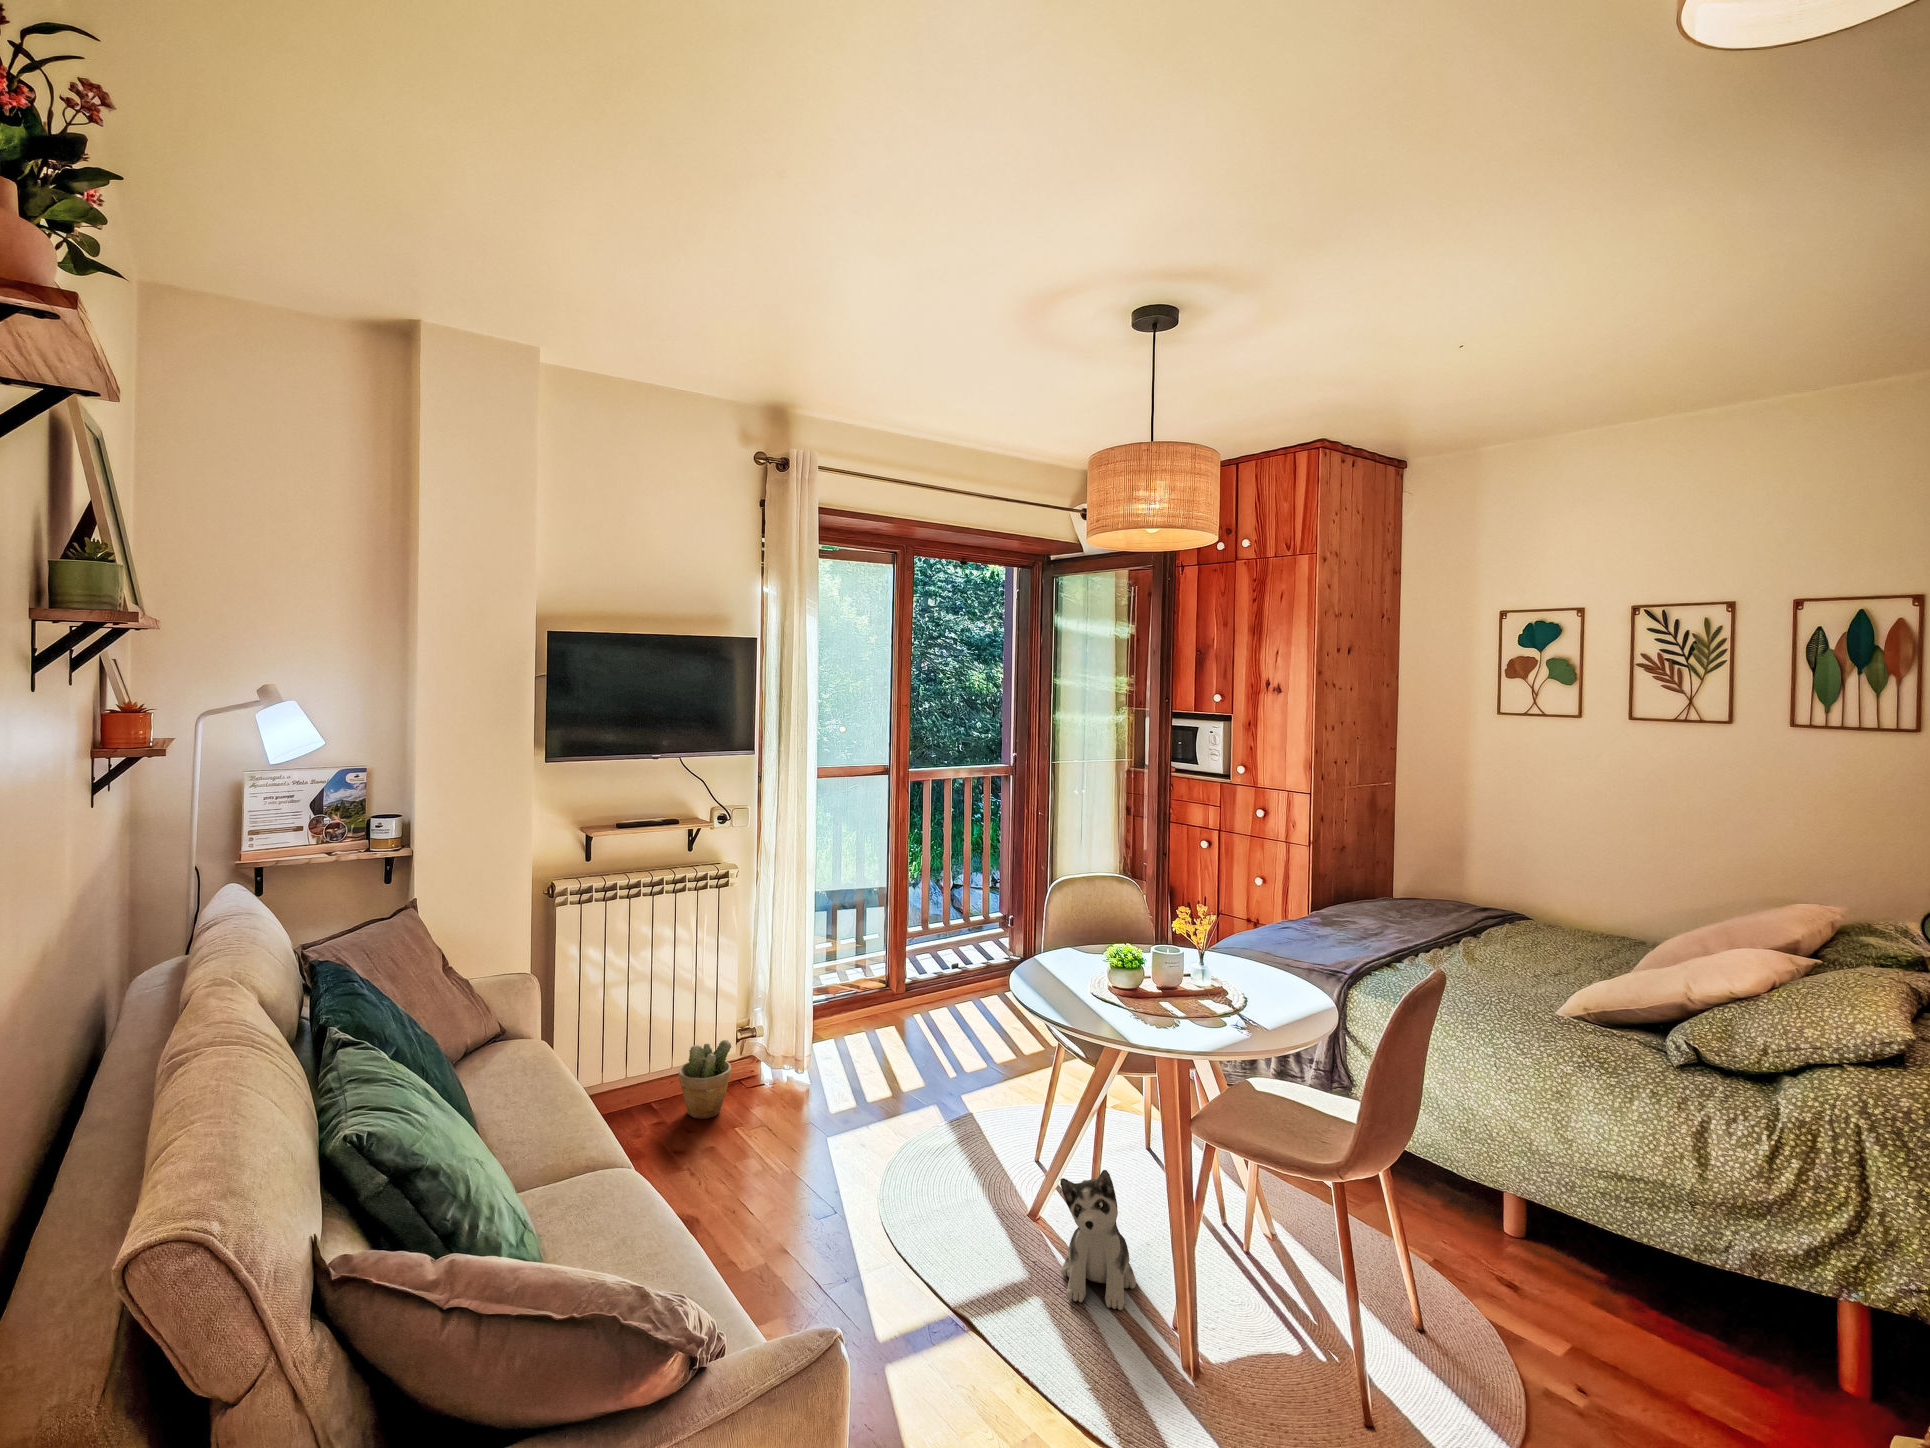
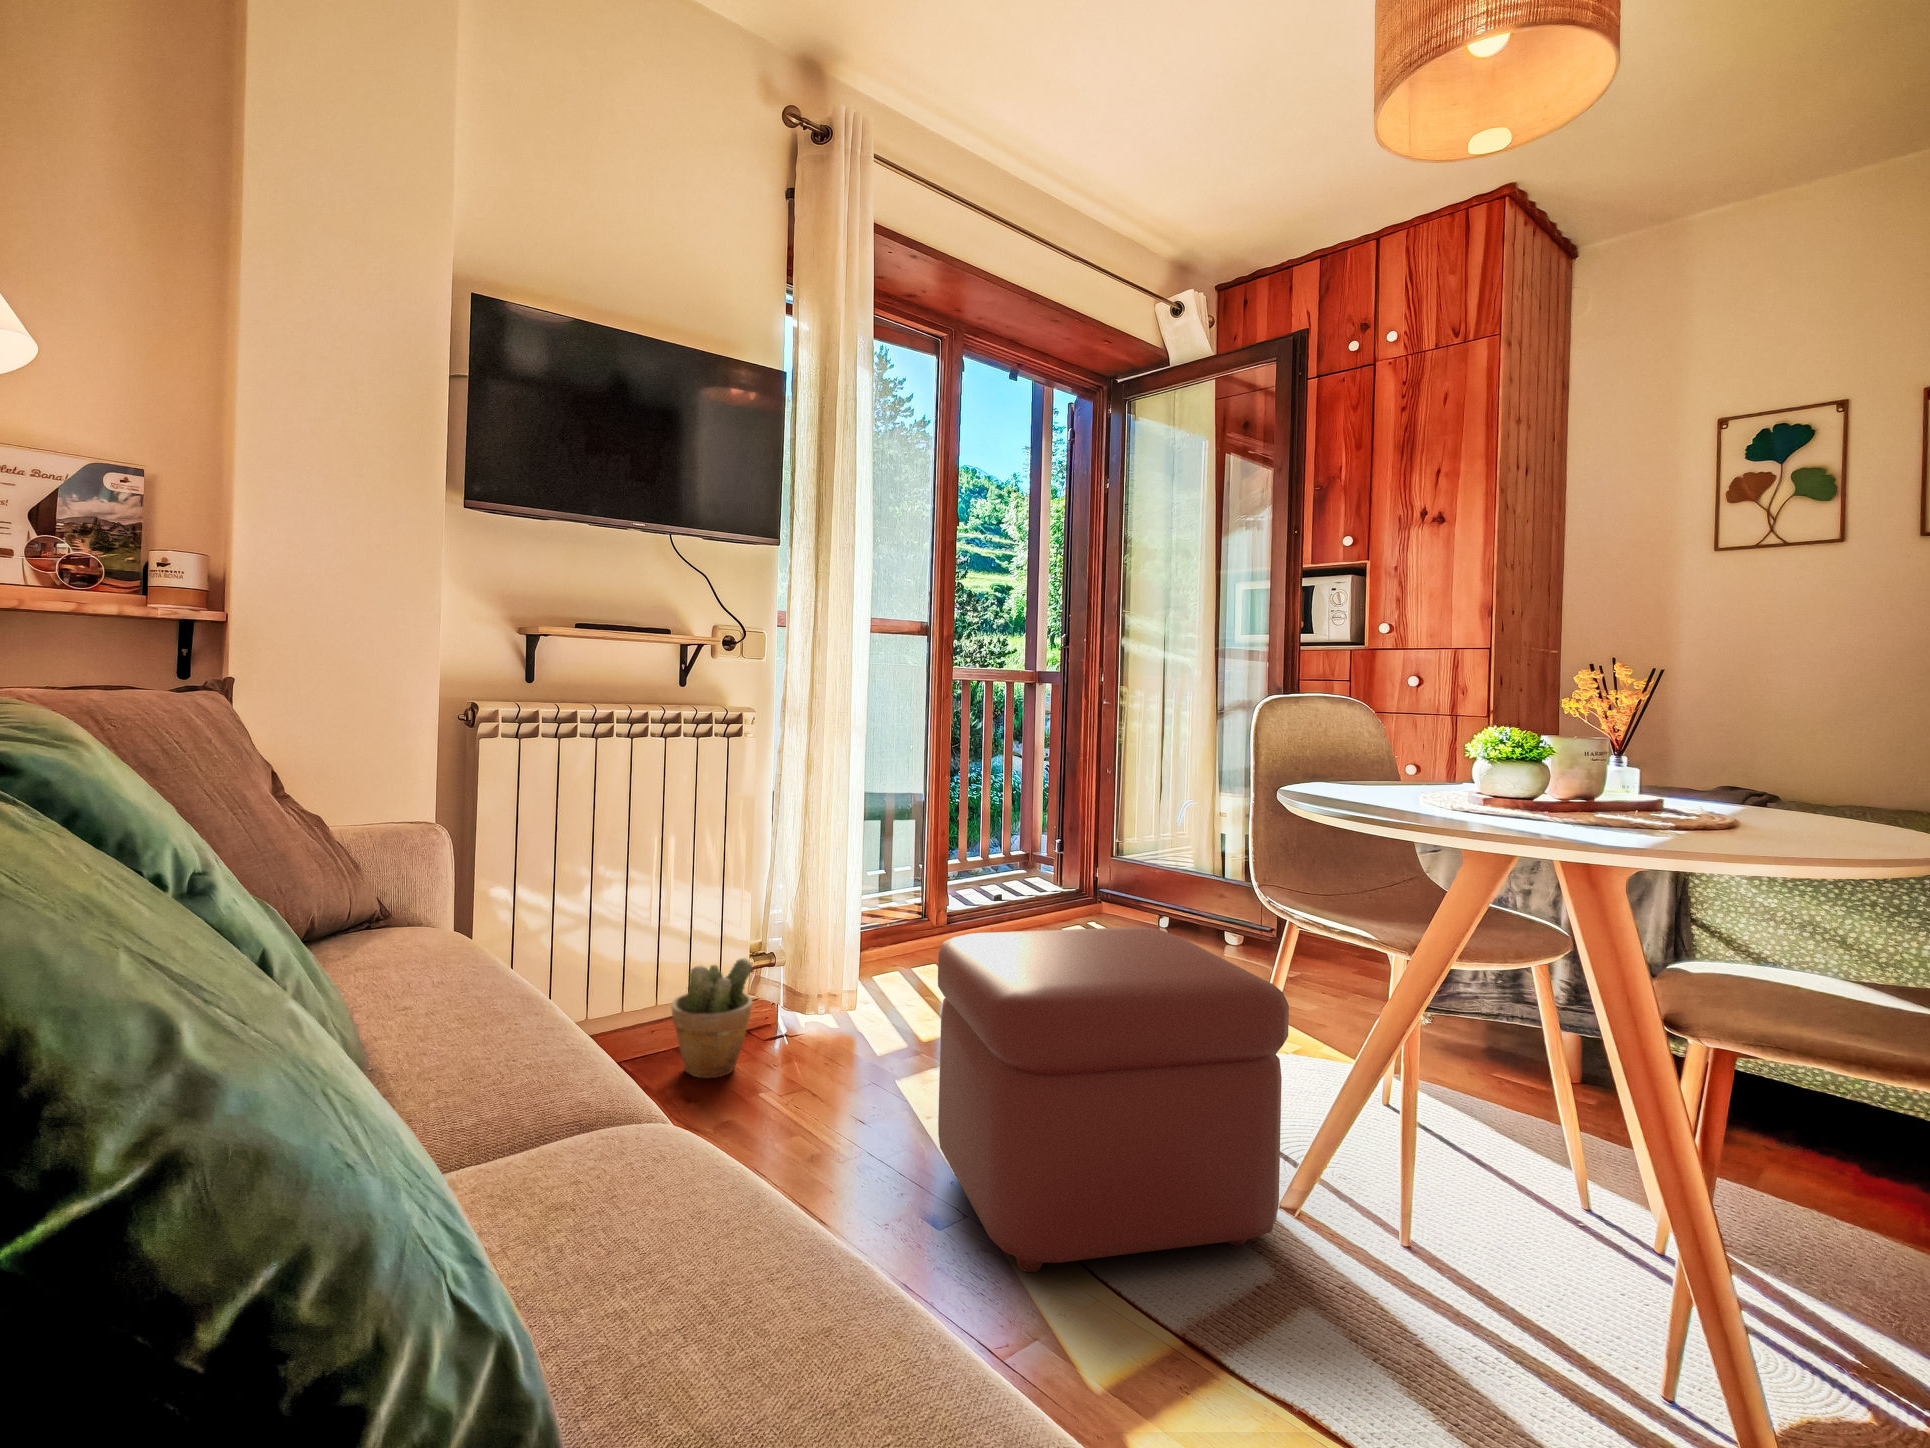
ottoman: none [821,1037,1006,1245] -> present [938,927,1289,1272]
plush toy: present [1060,1170,1136,1310] -> none [1425,1116,1594,1378]

